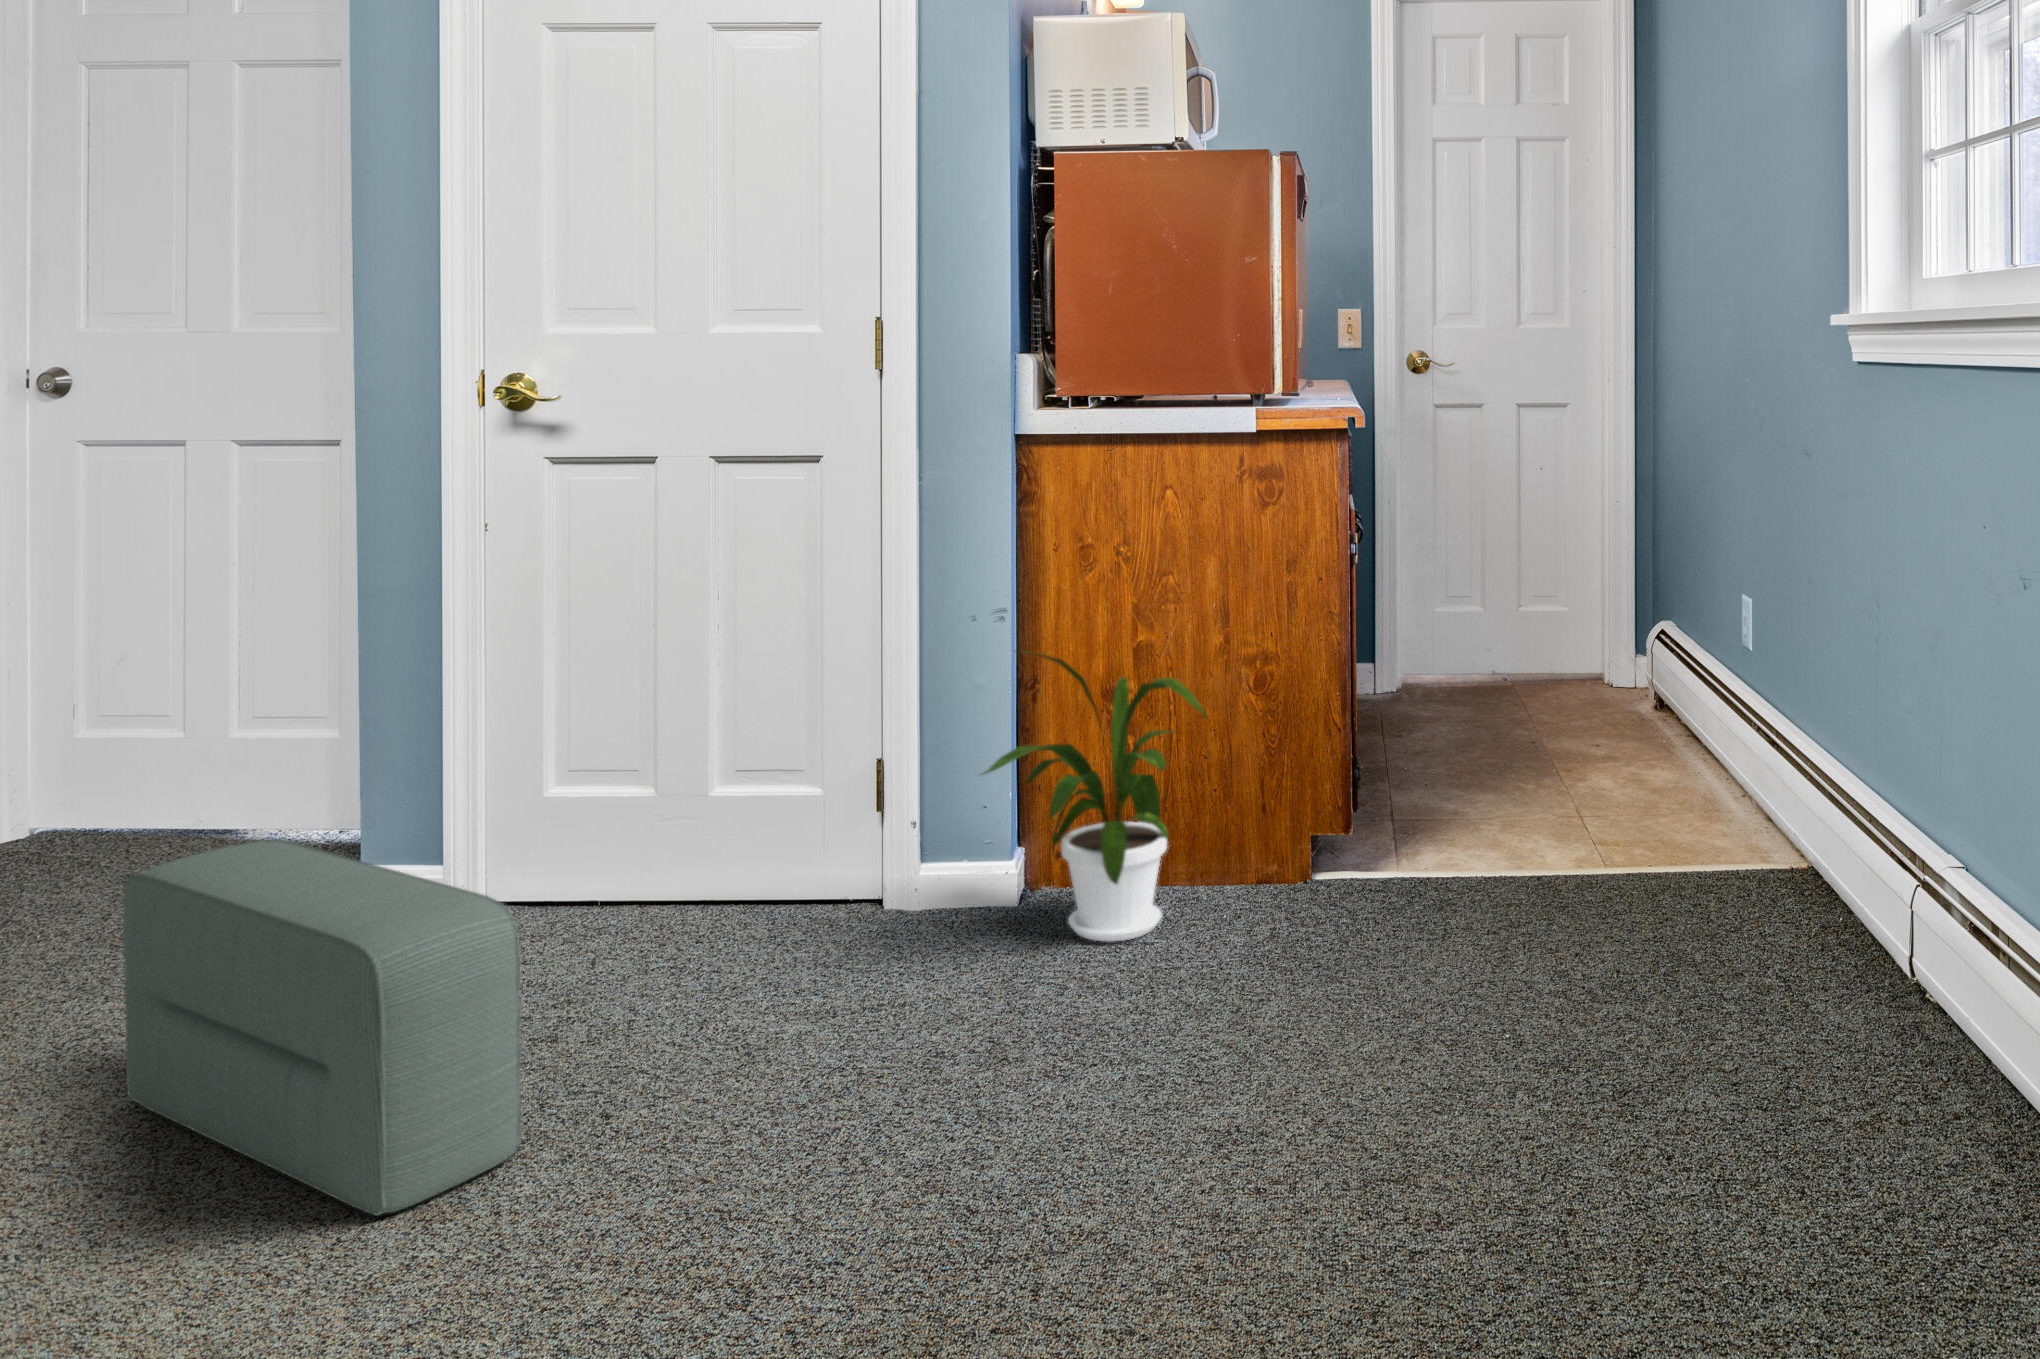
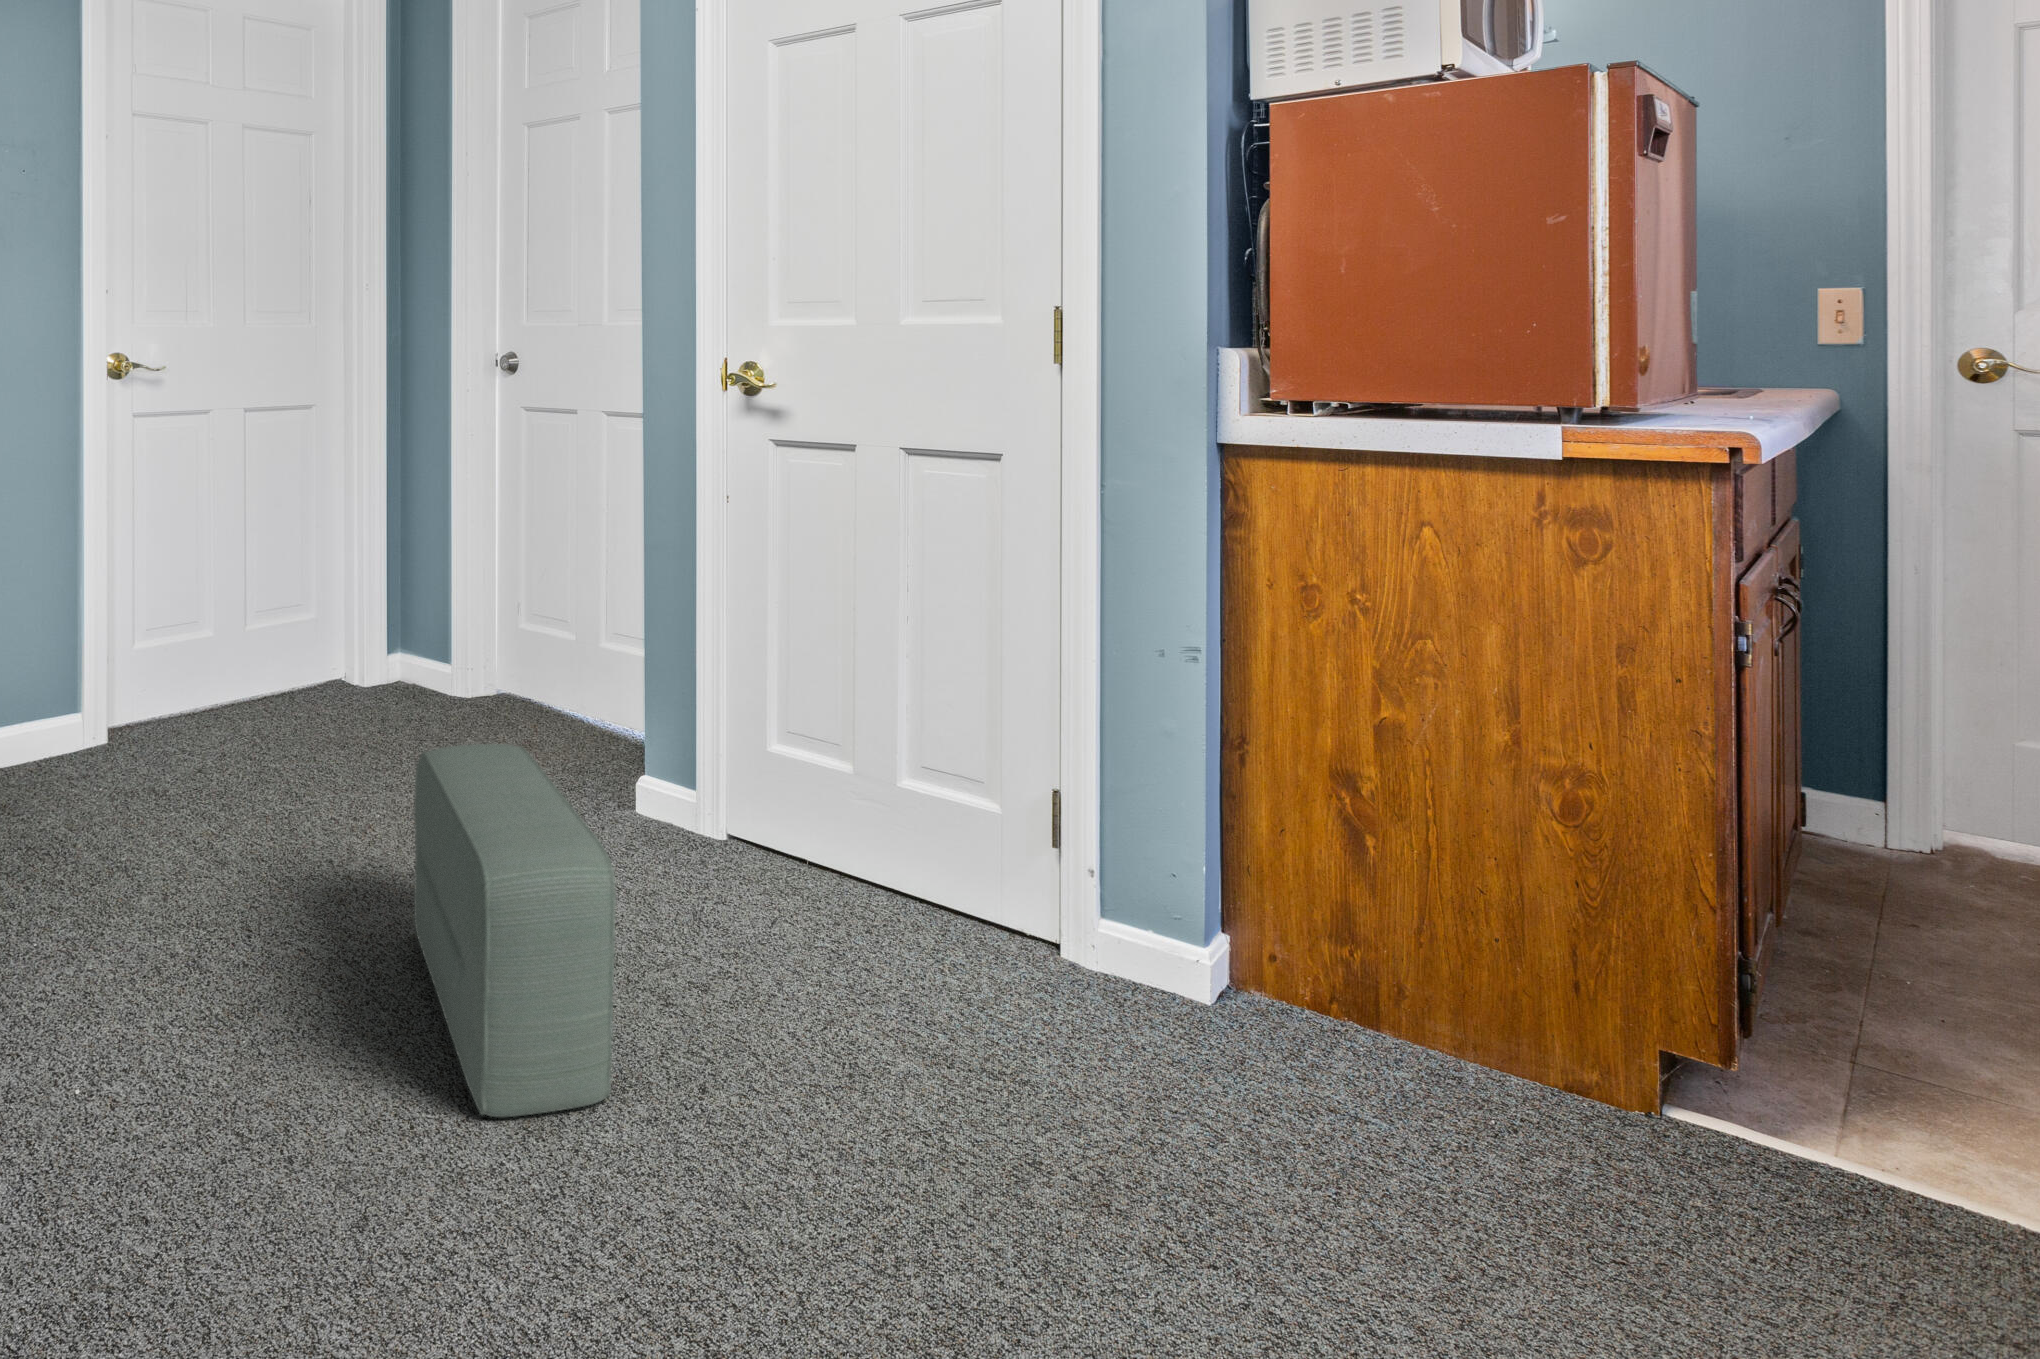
house plant: present [983,654,1206,942] -> none [1128,700,1454,1098]

